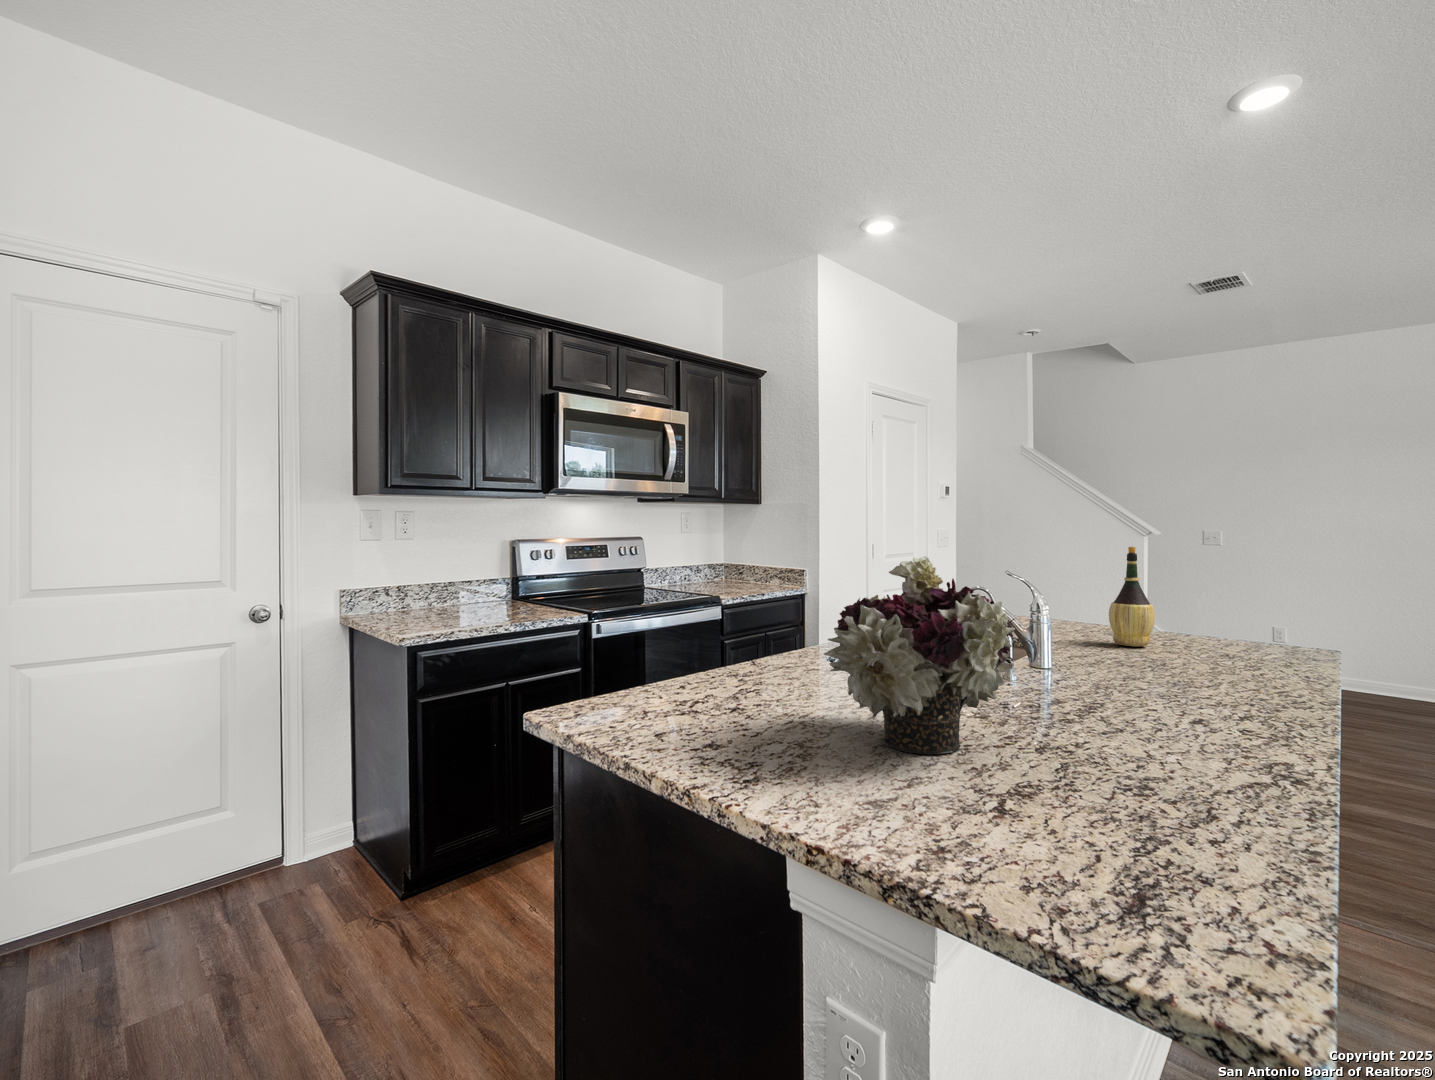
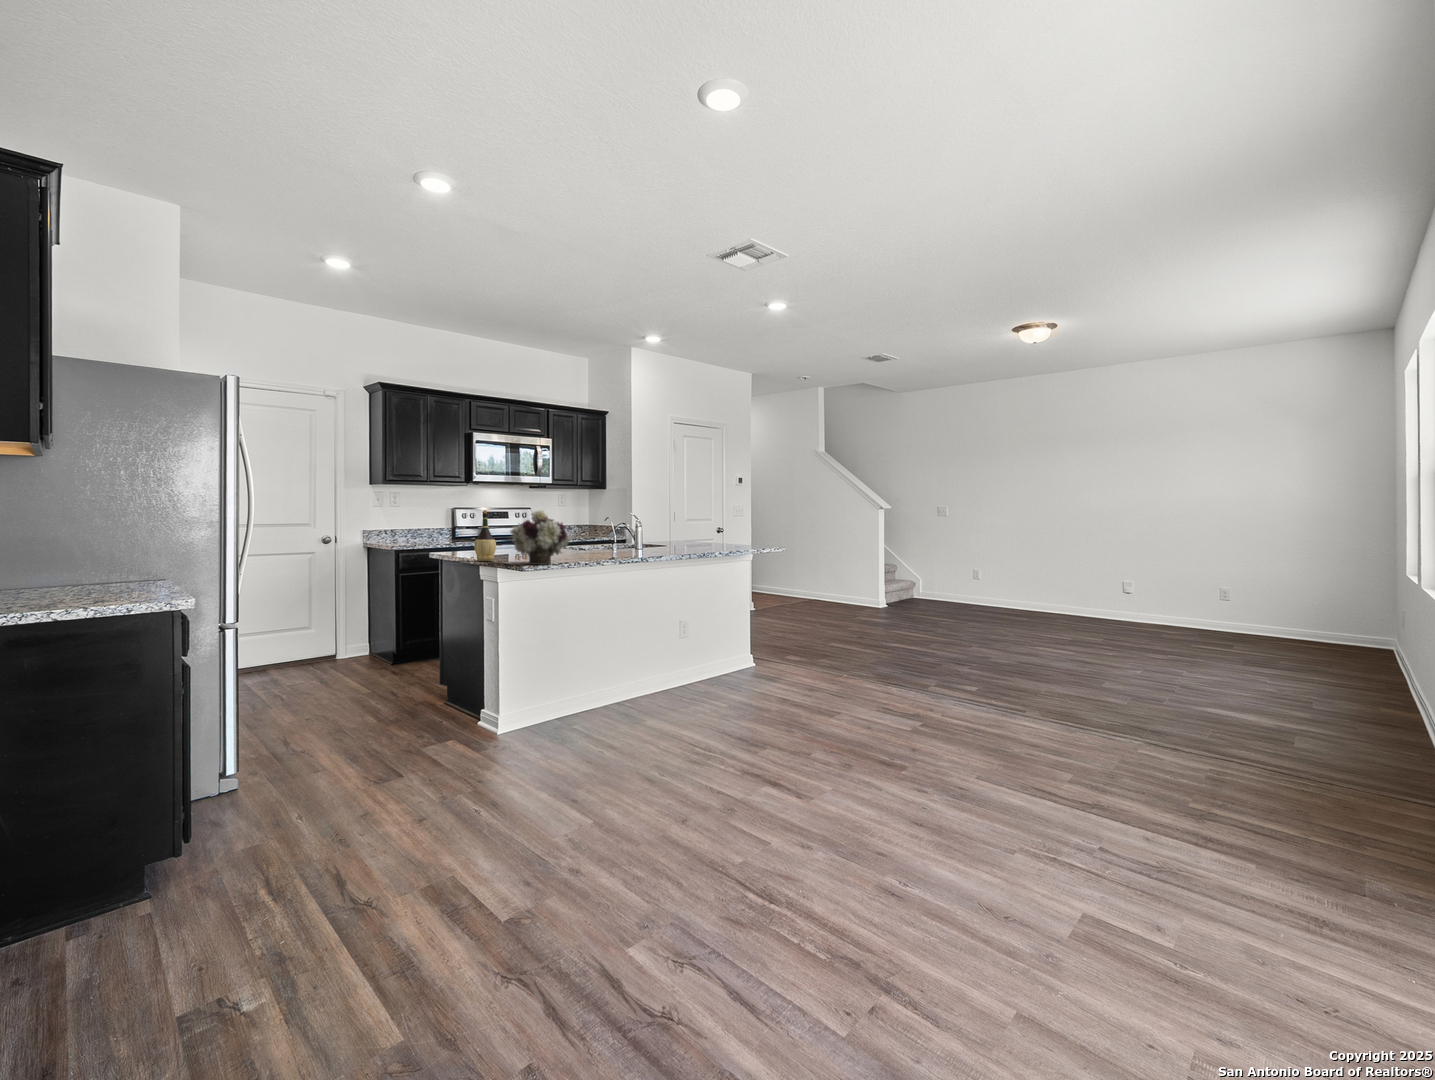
wine bottle: present [1109,547,1155,646] -> present [474,510,496,561]

